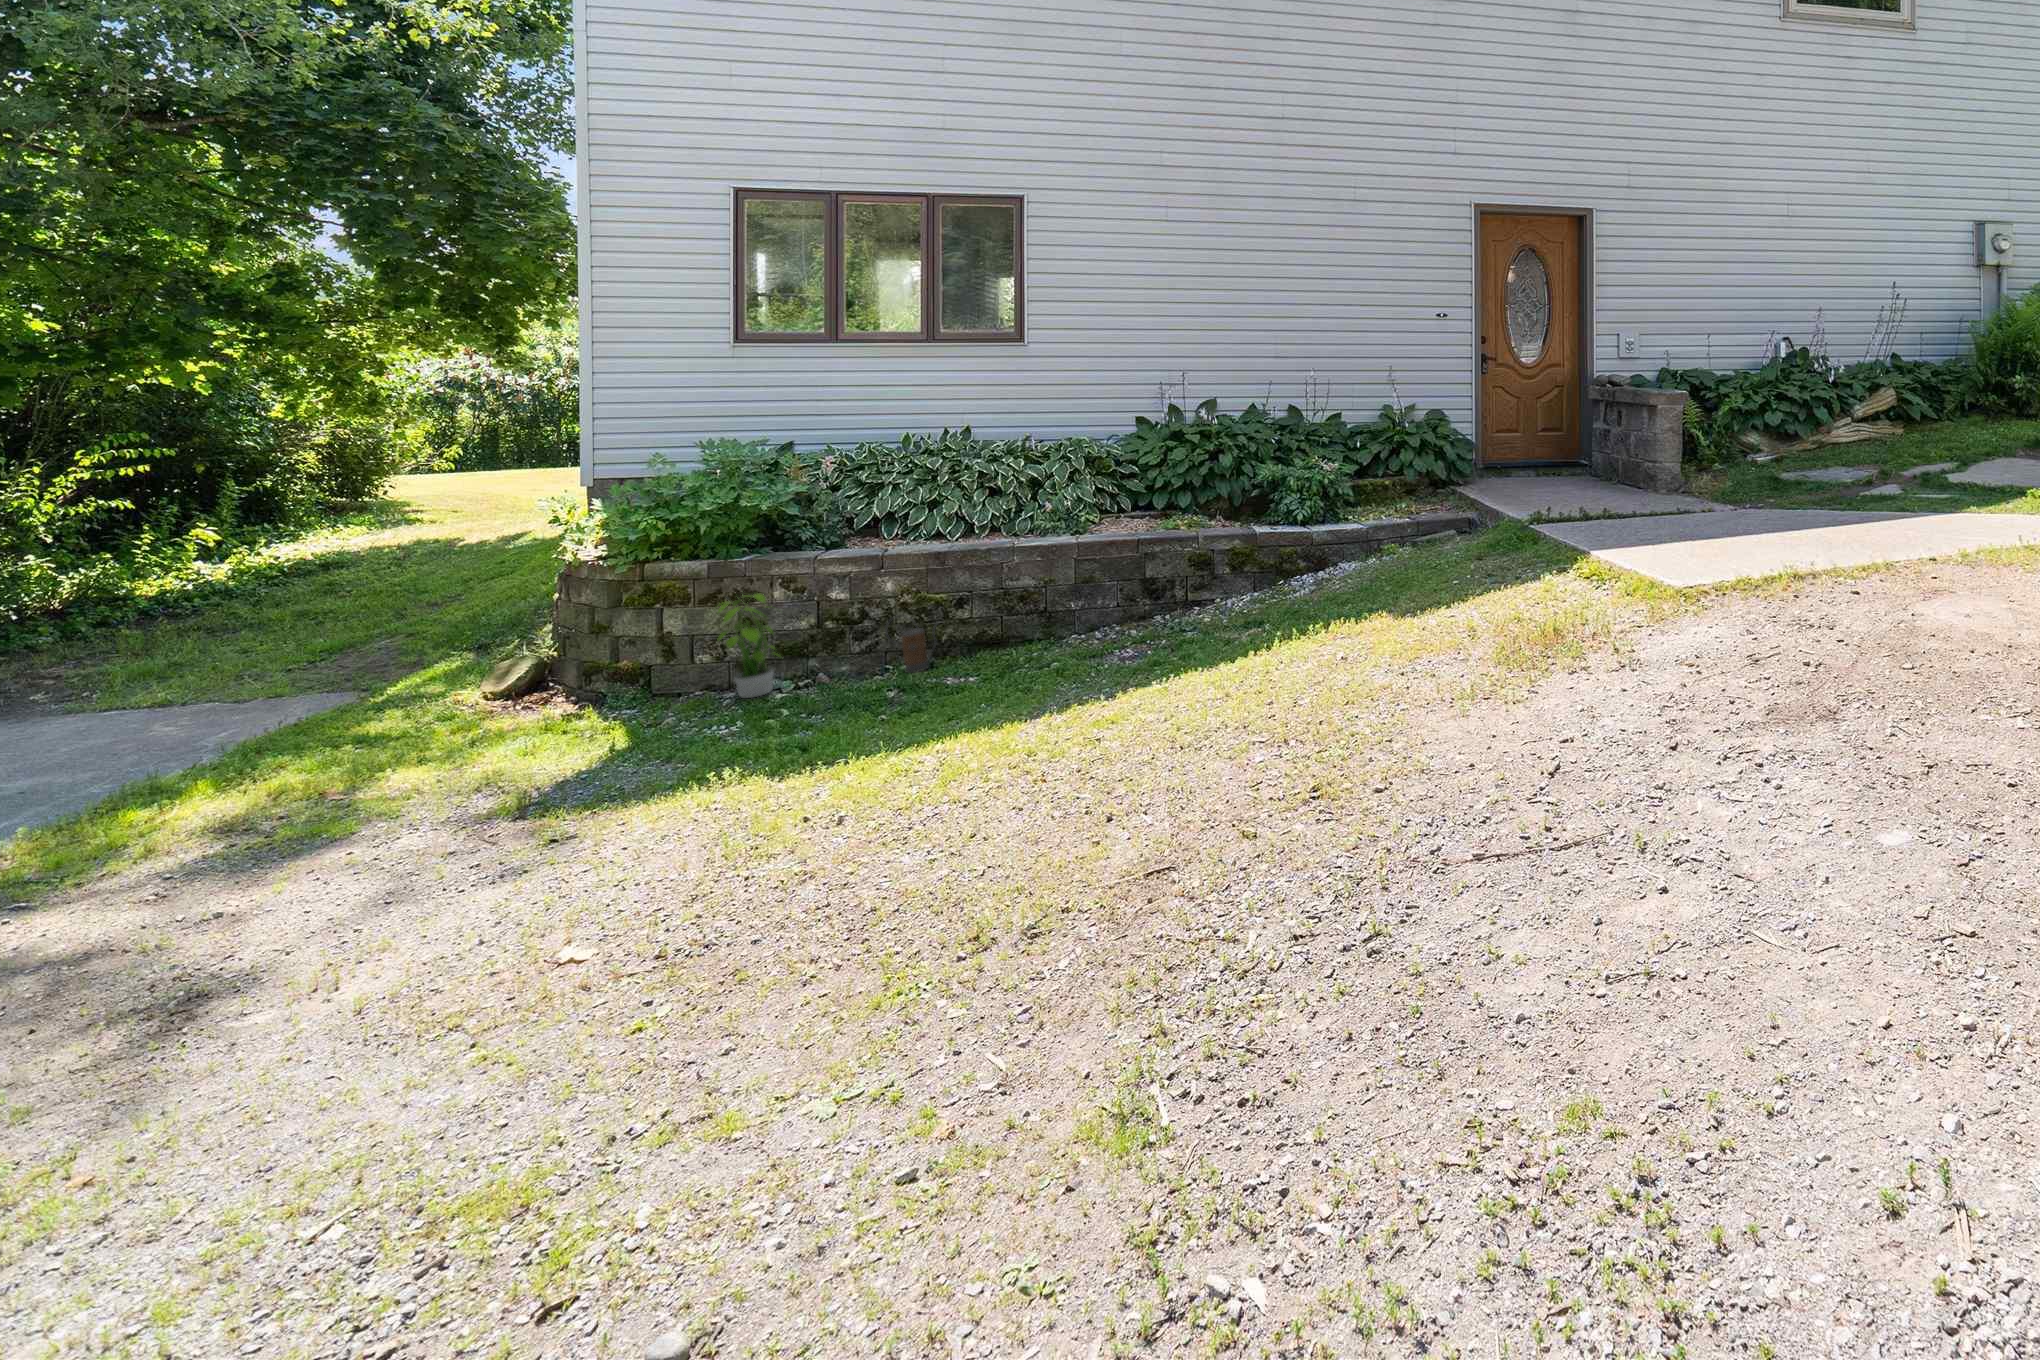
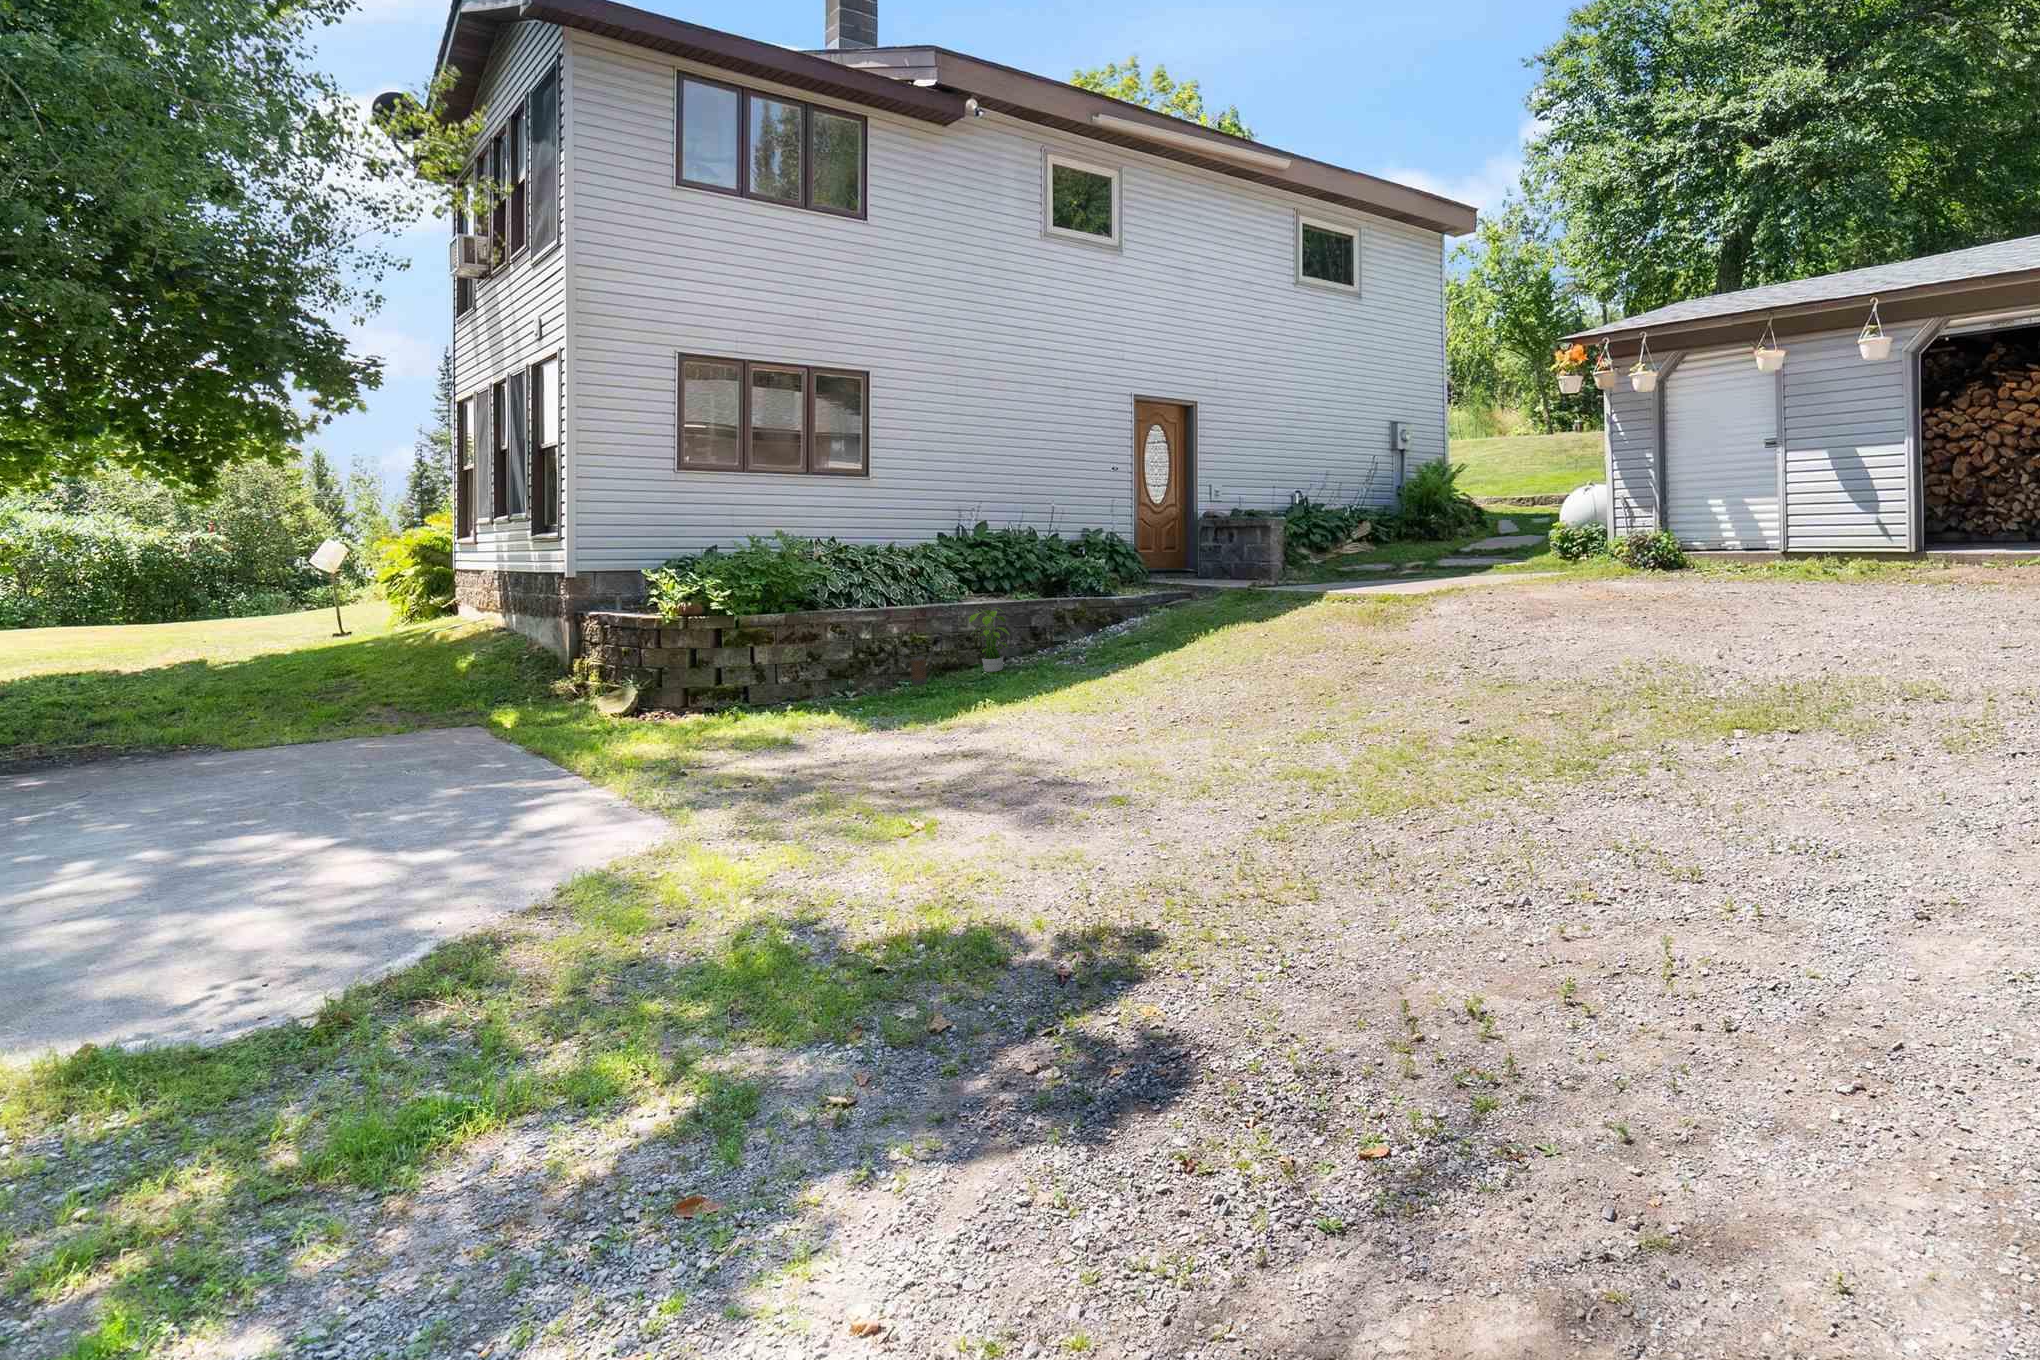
potted plant: present [717,594,777,698] -> present [969,608,1010,672]

